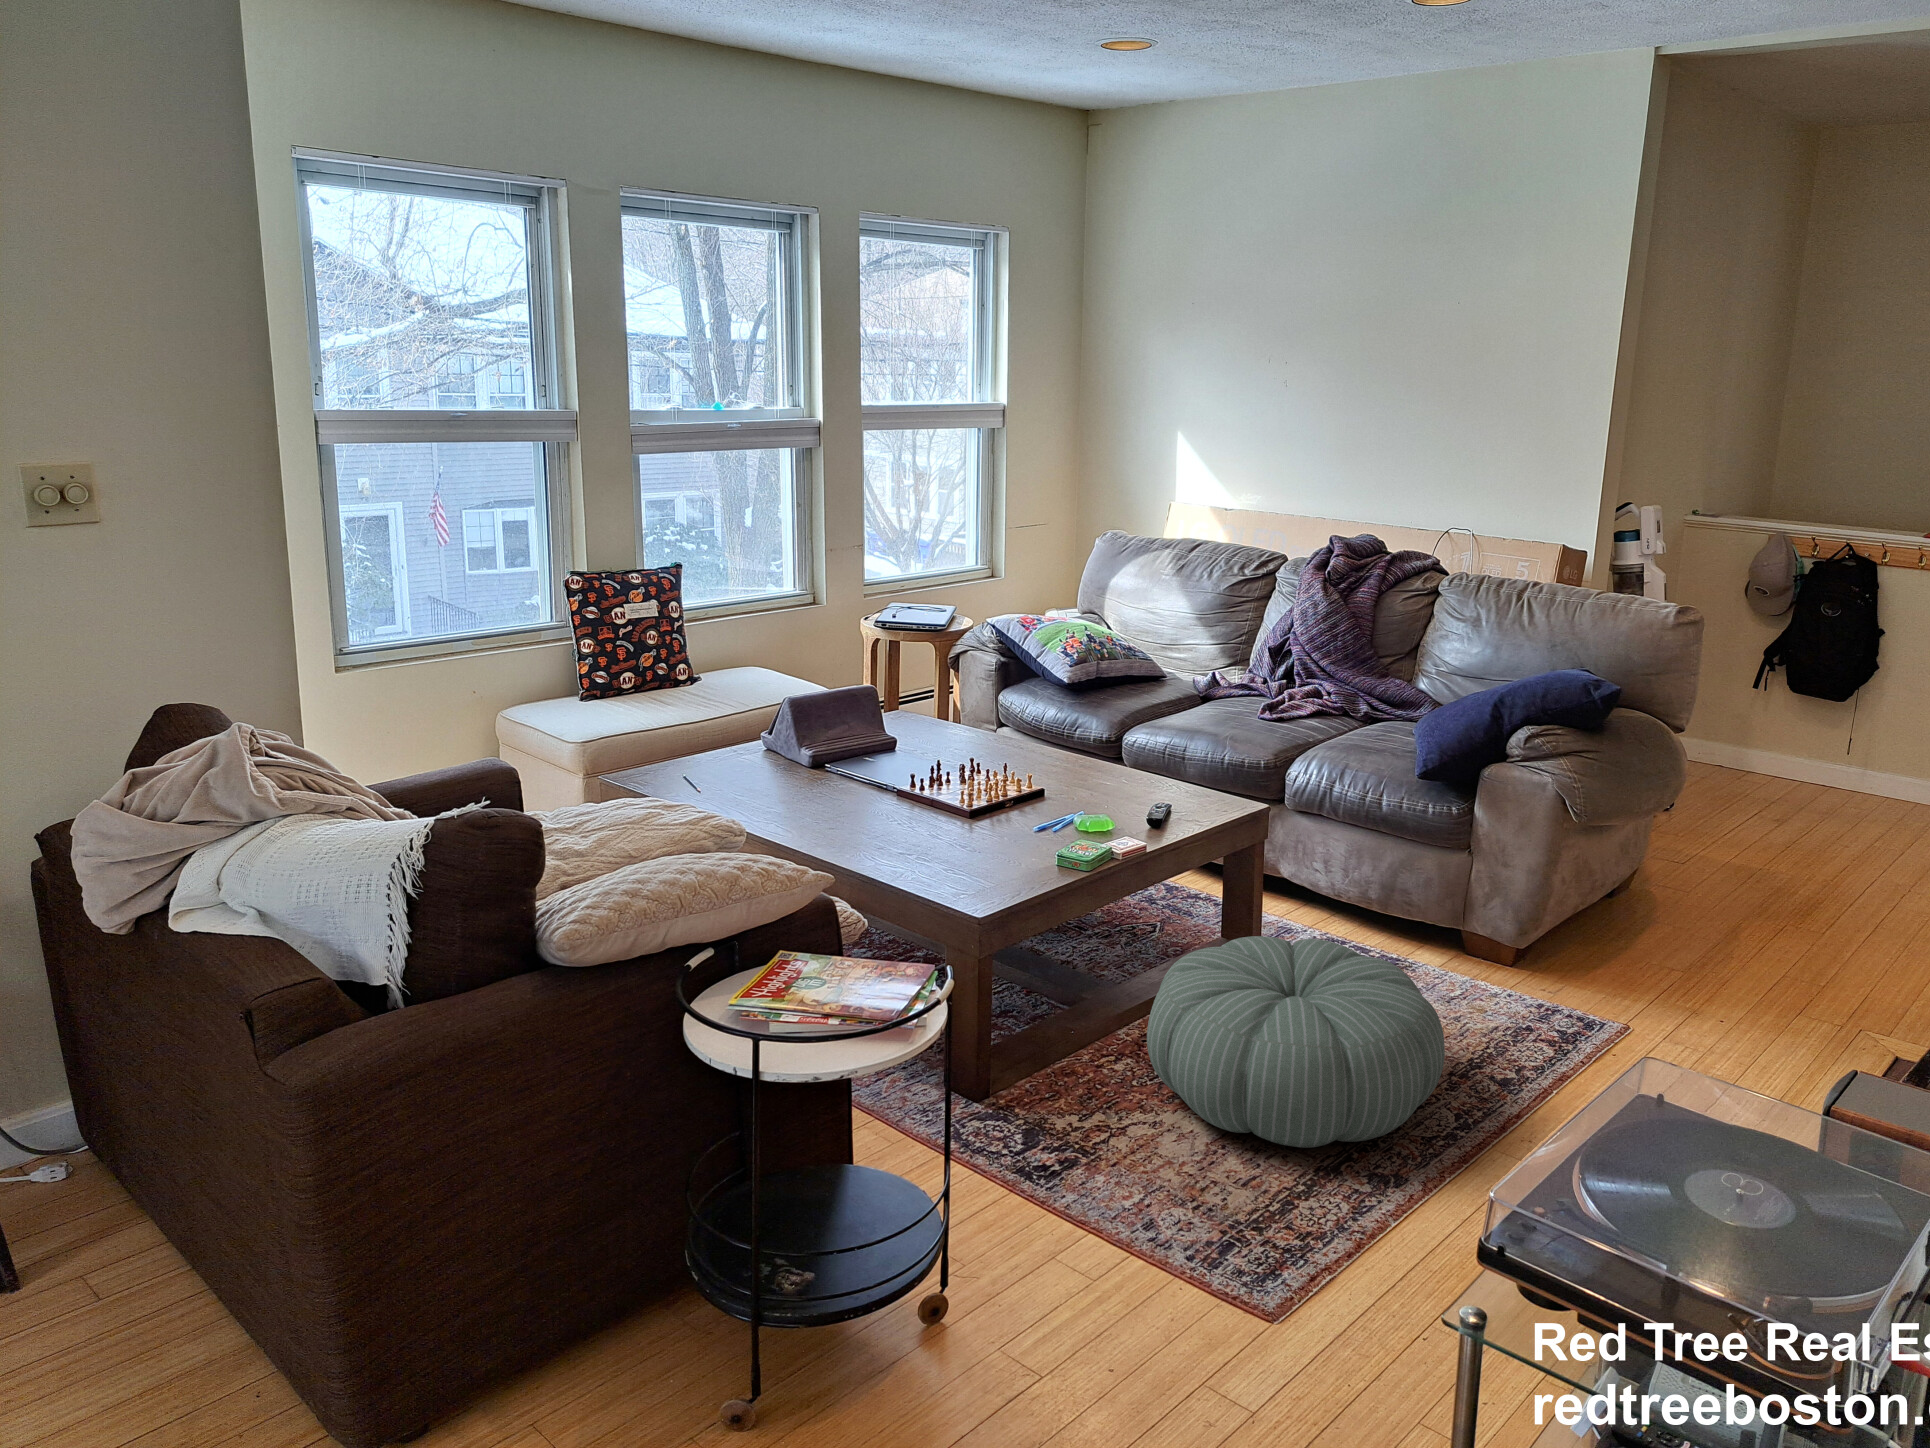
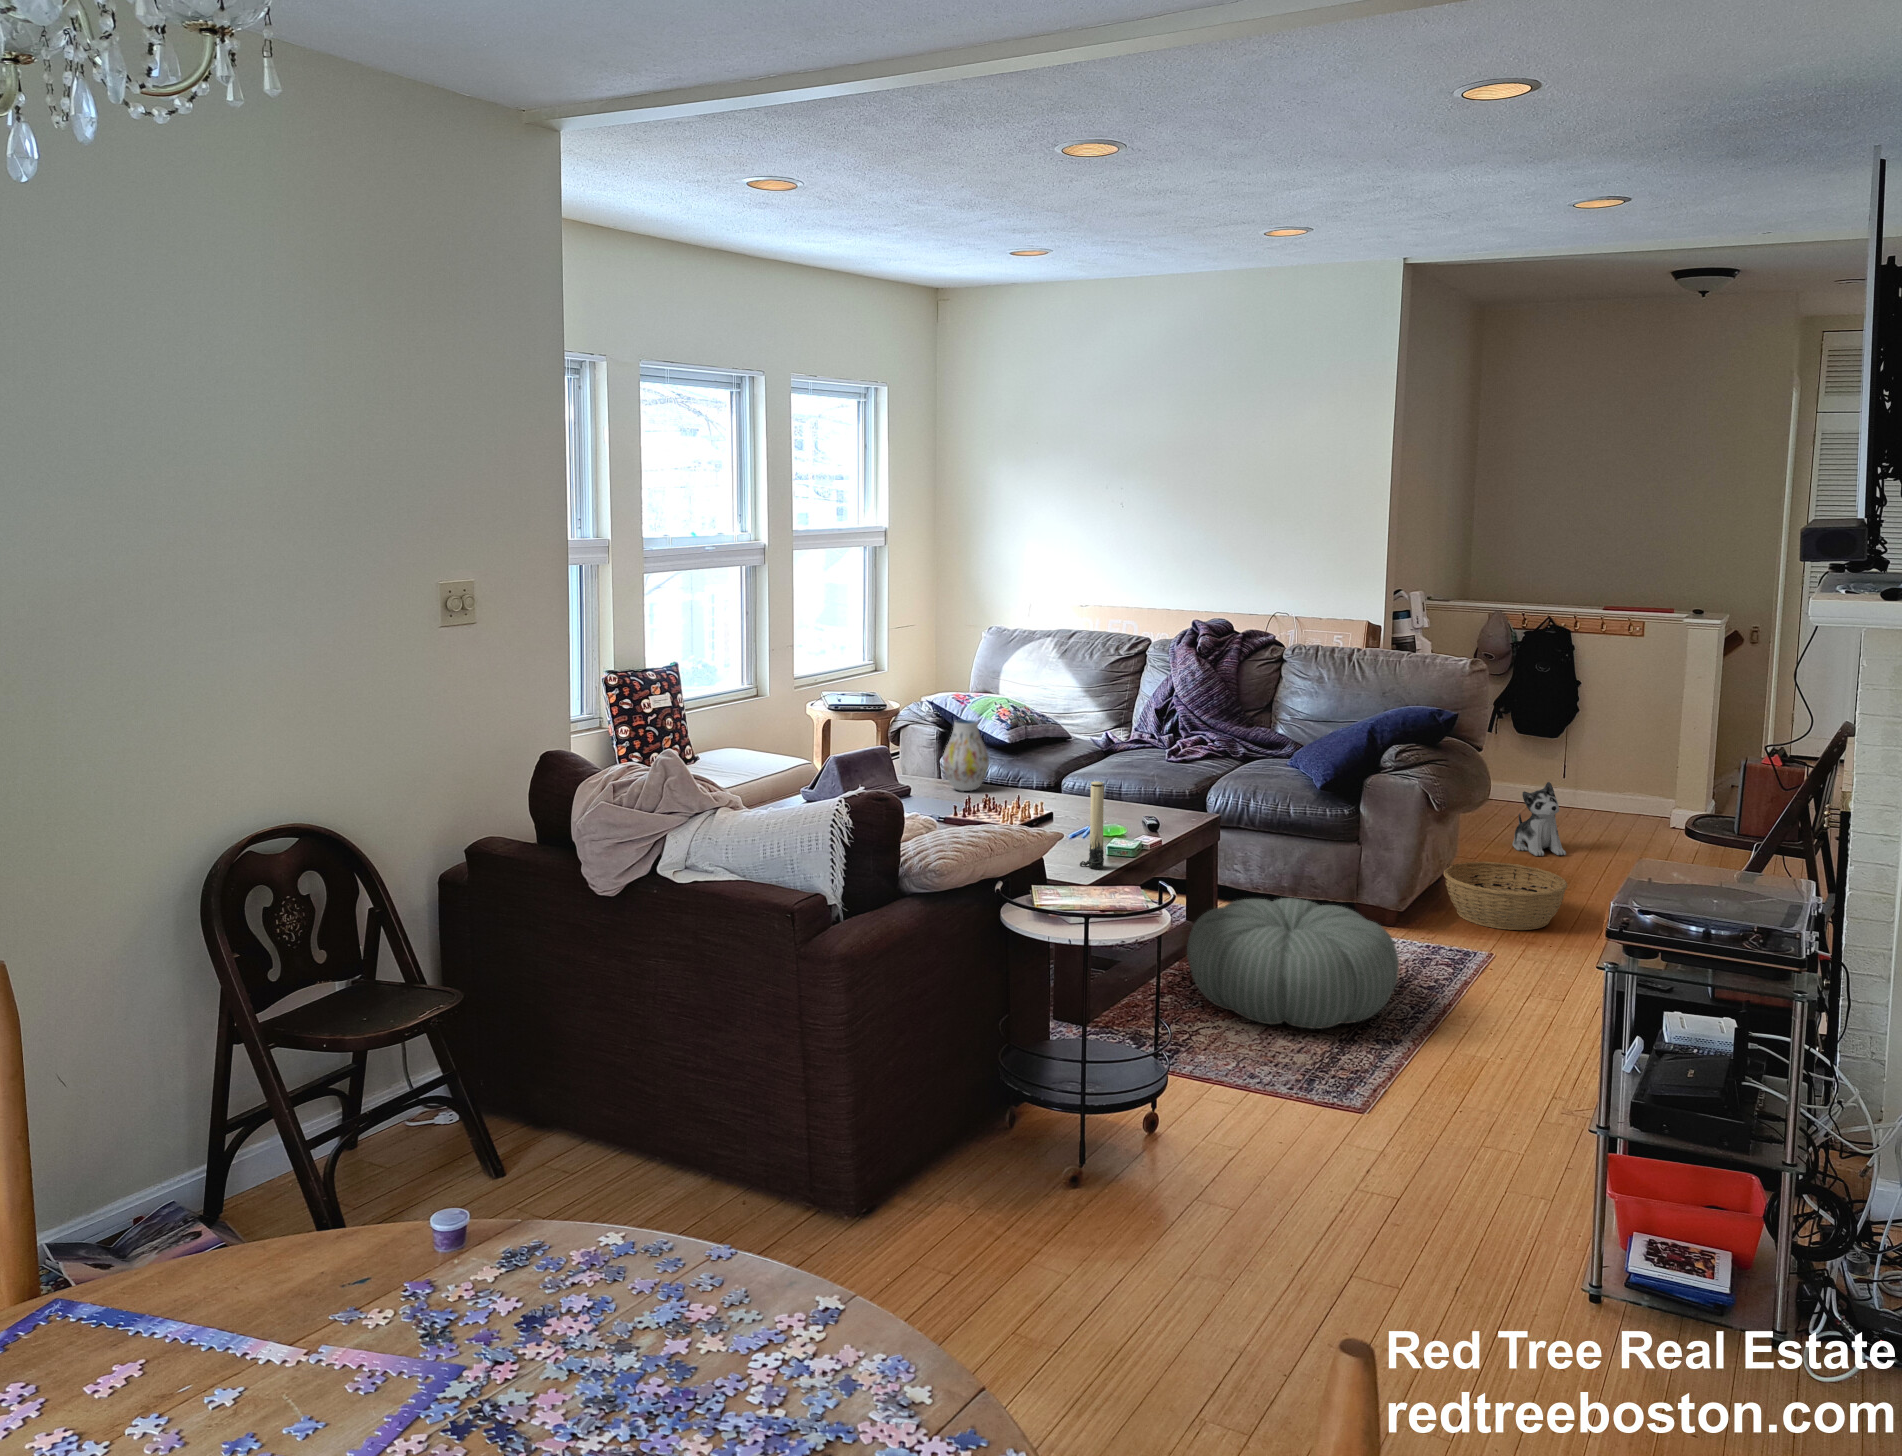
vase: none [931,656,991,749] -> present [943,720,989,791]
candle: none [988,770,1019,892] -> present [1080,781,1104,869]
plush toy: none [1746,771,1817,871] -> present [1512,782,1566,856]
basket: none [1599,885,1773,992] -> present [1444,862,1567,930]

